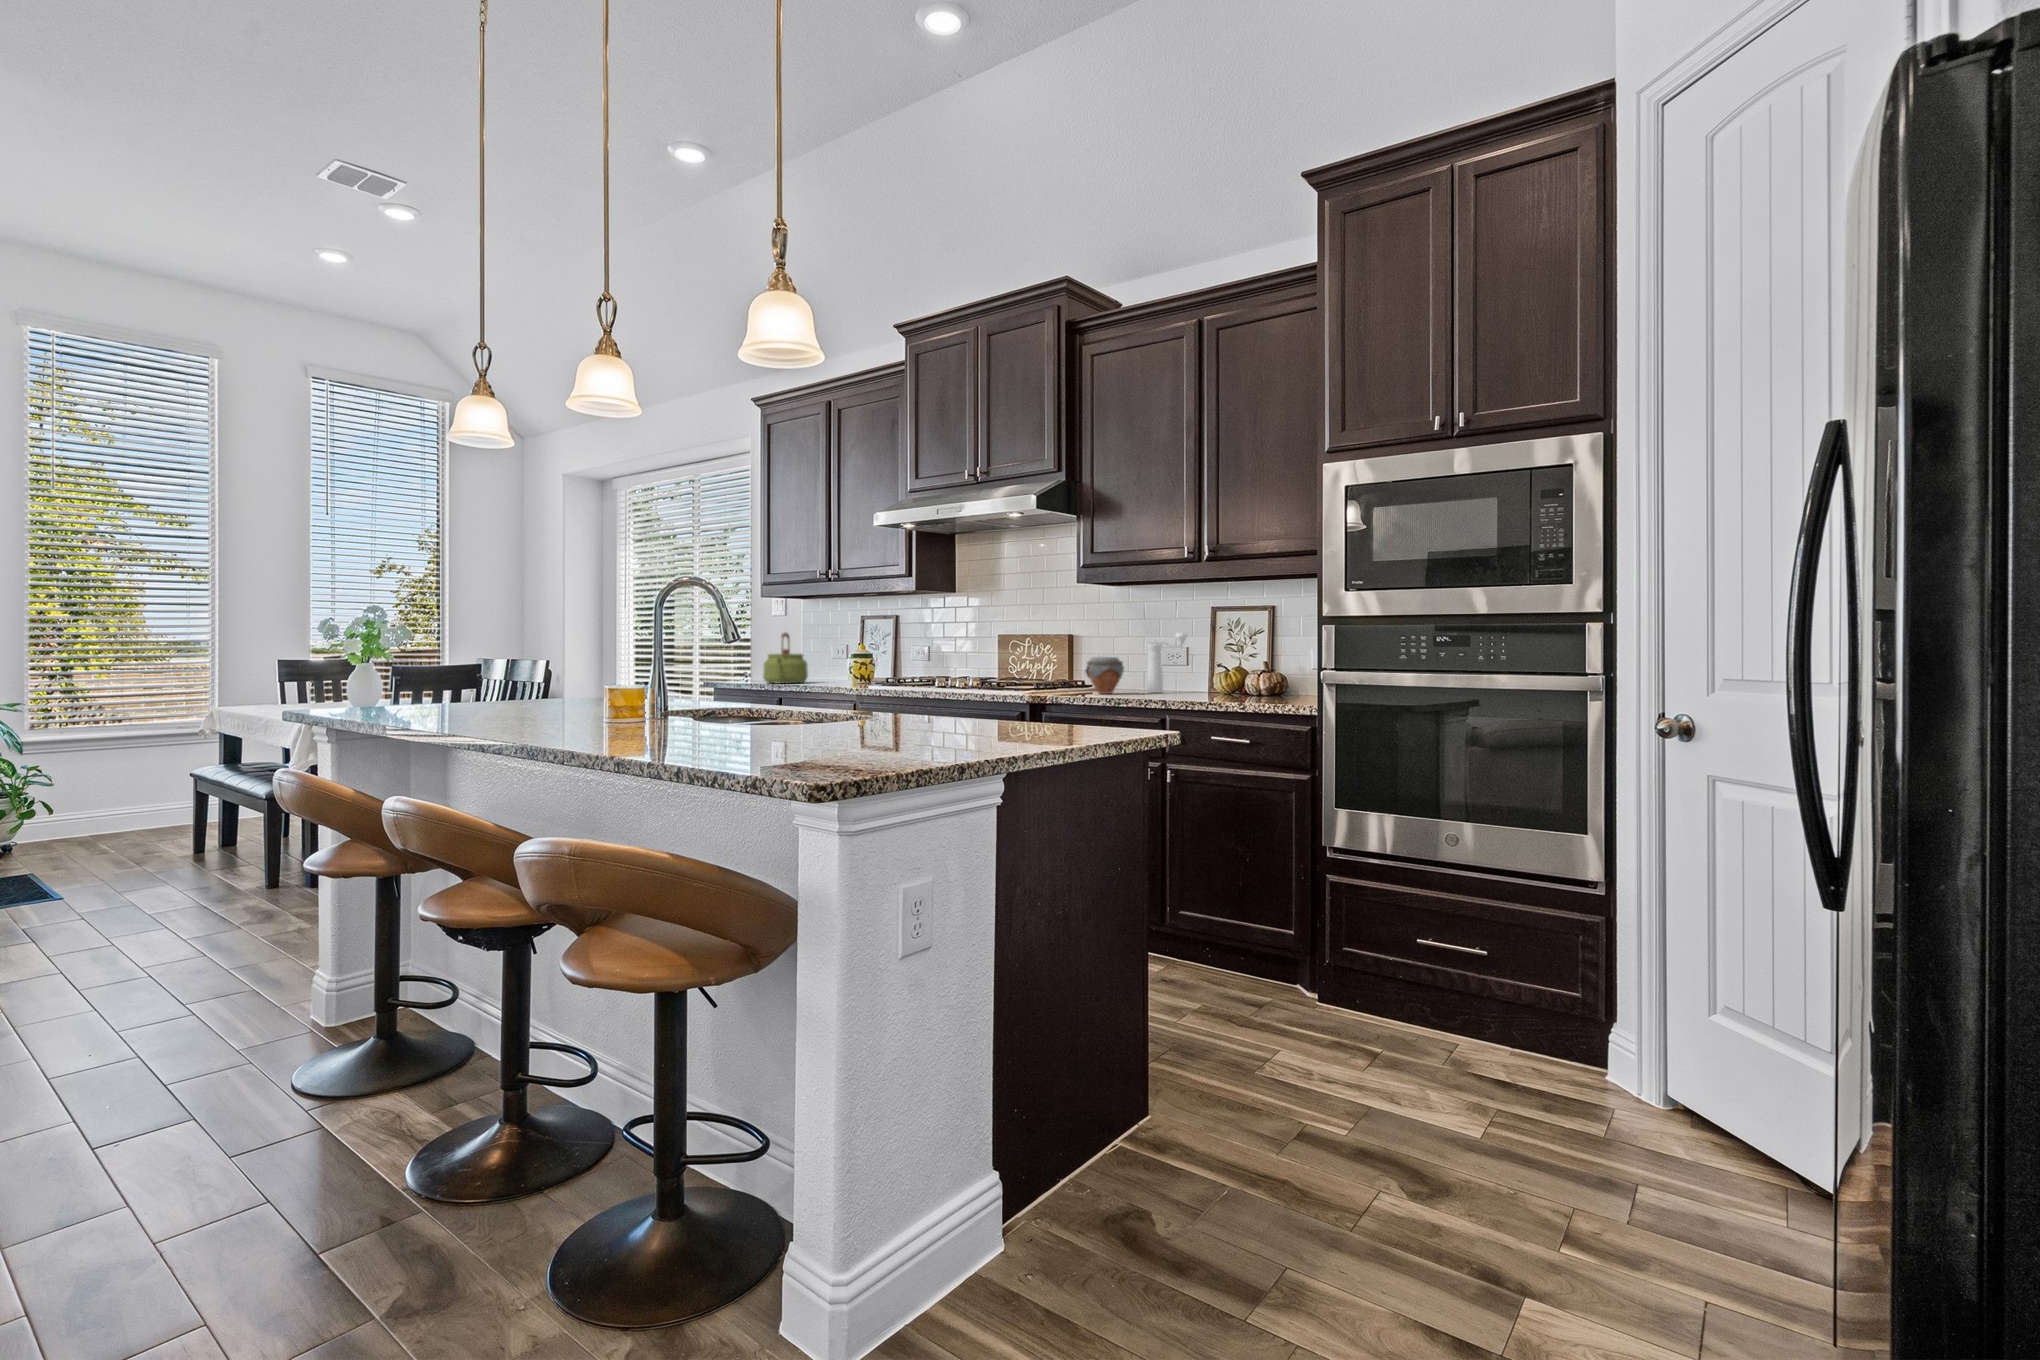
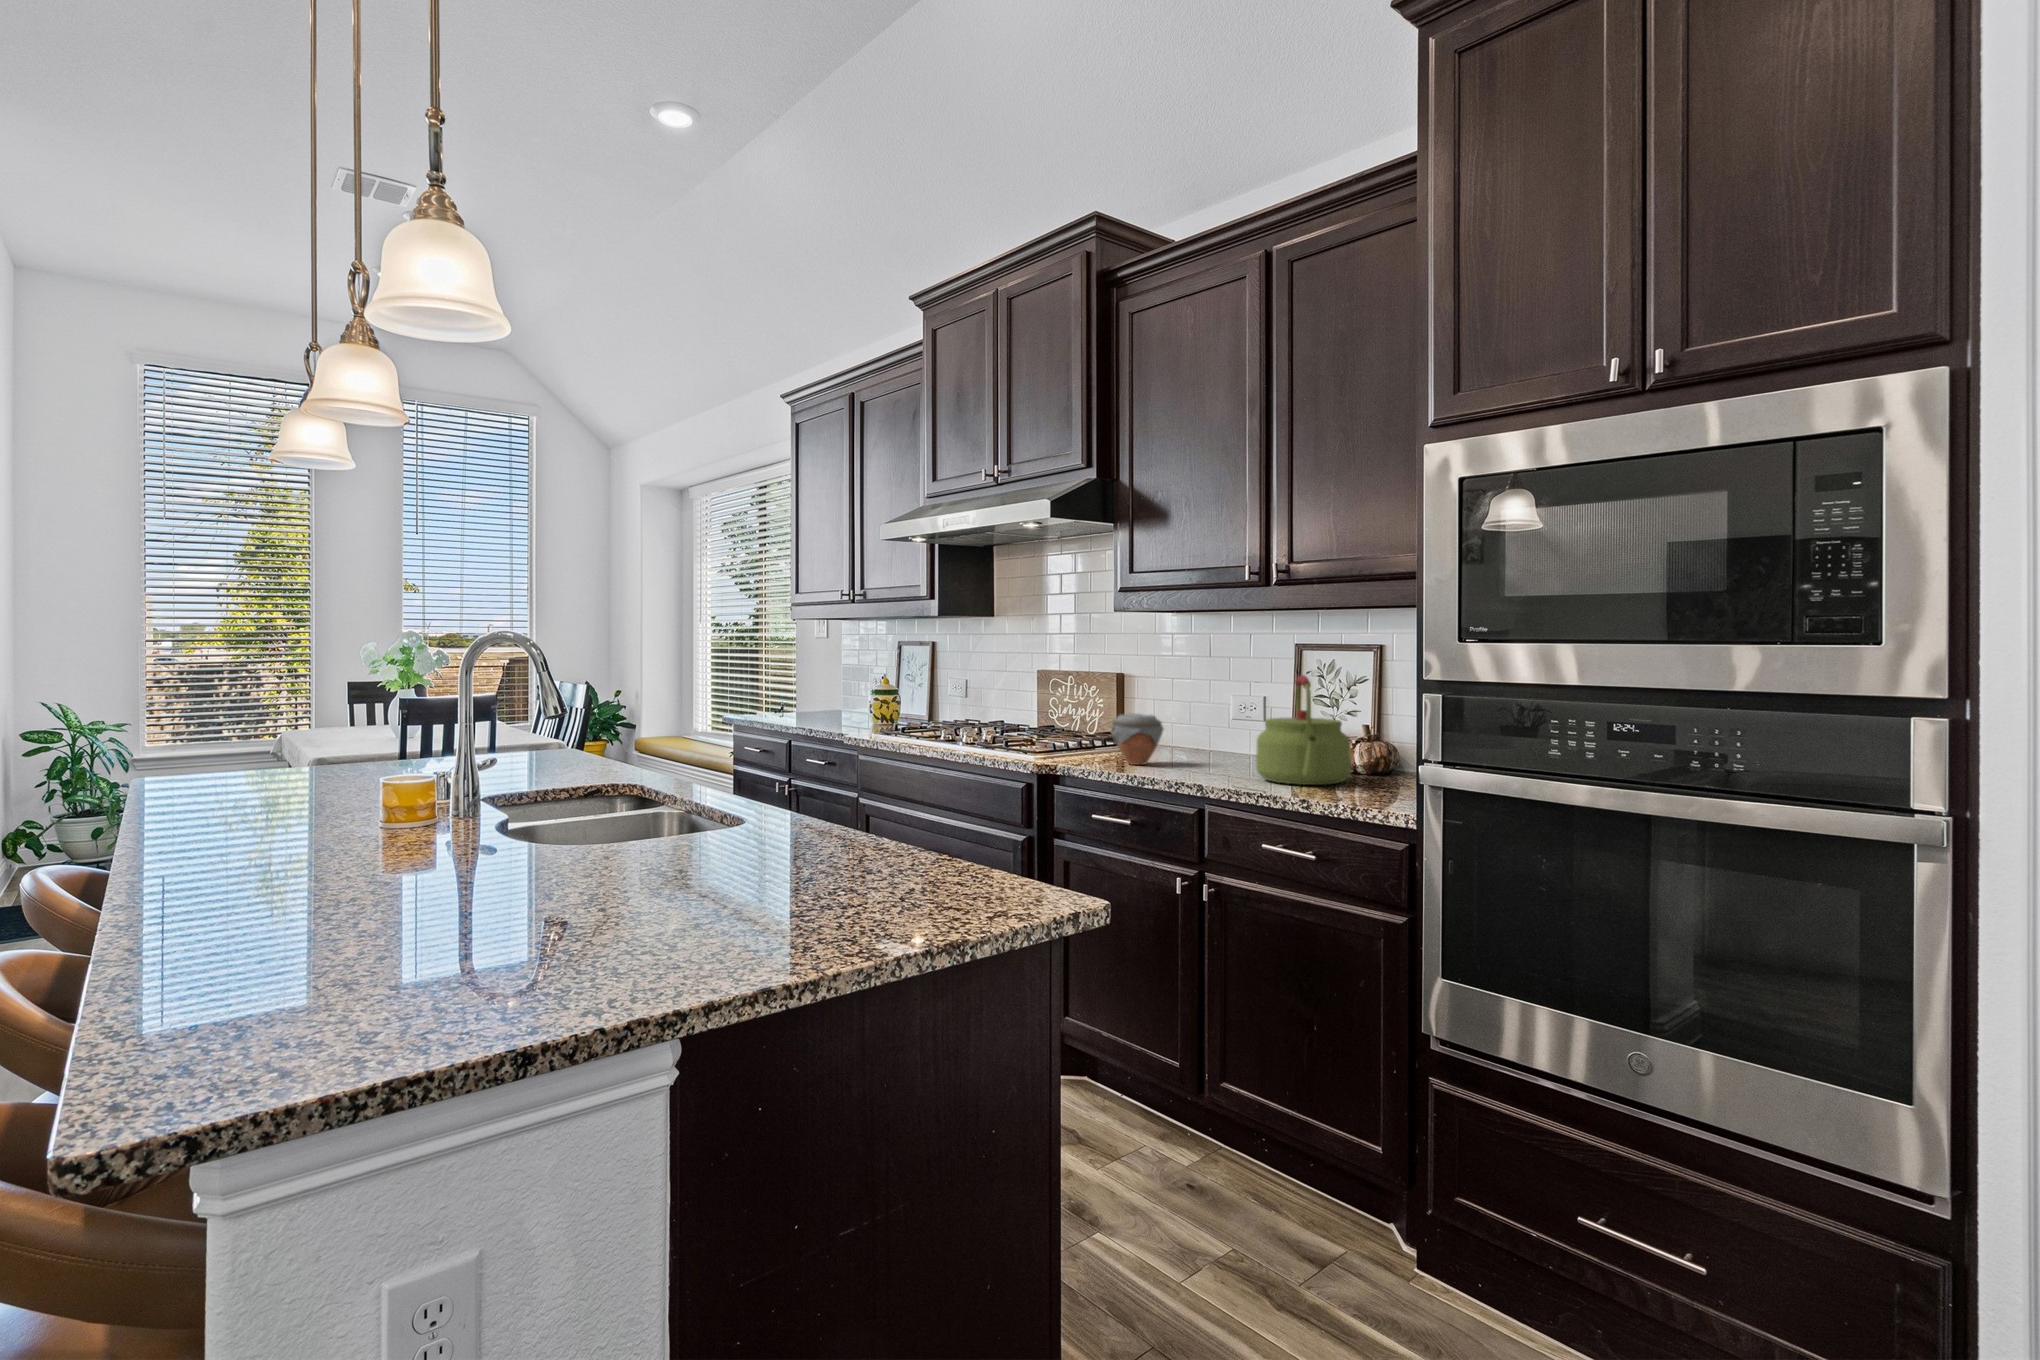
kettle: present [763,633,808,684] -> present [1256,675,1351,785]
pepper mill: present [1147,633,1187,693] -> none [1197,682,1256,764]

